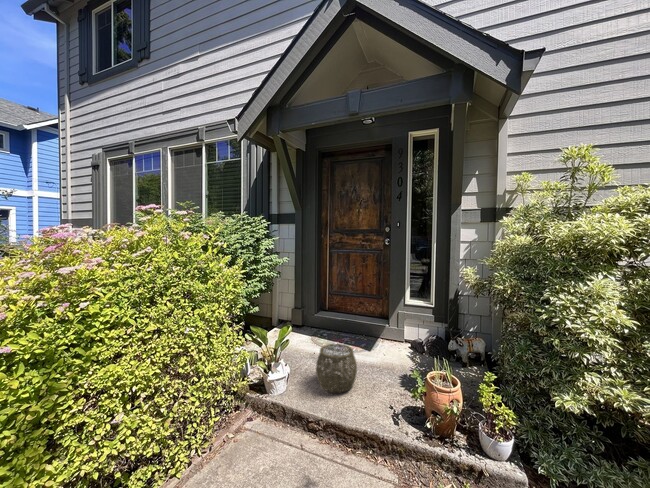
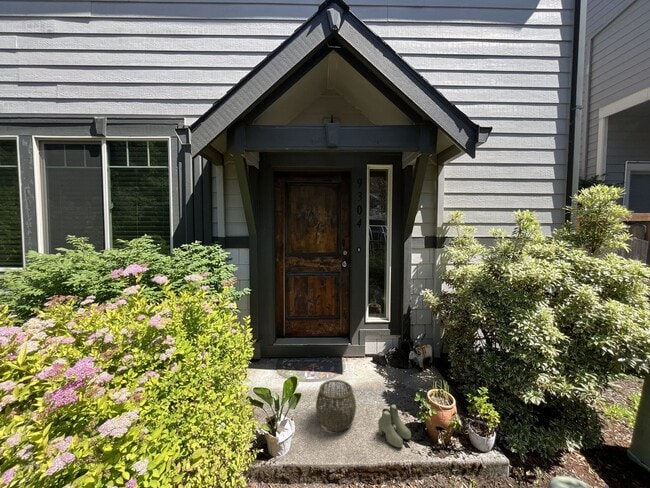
boots: none [373,376,406,422] -> present [378,403,411,448]

